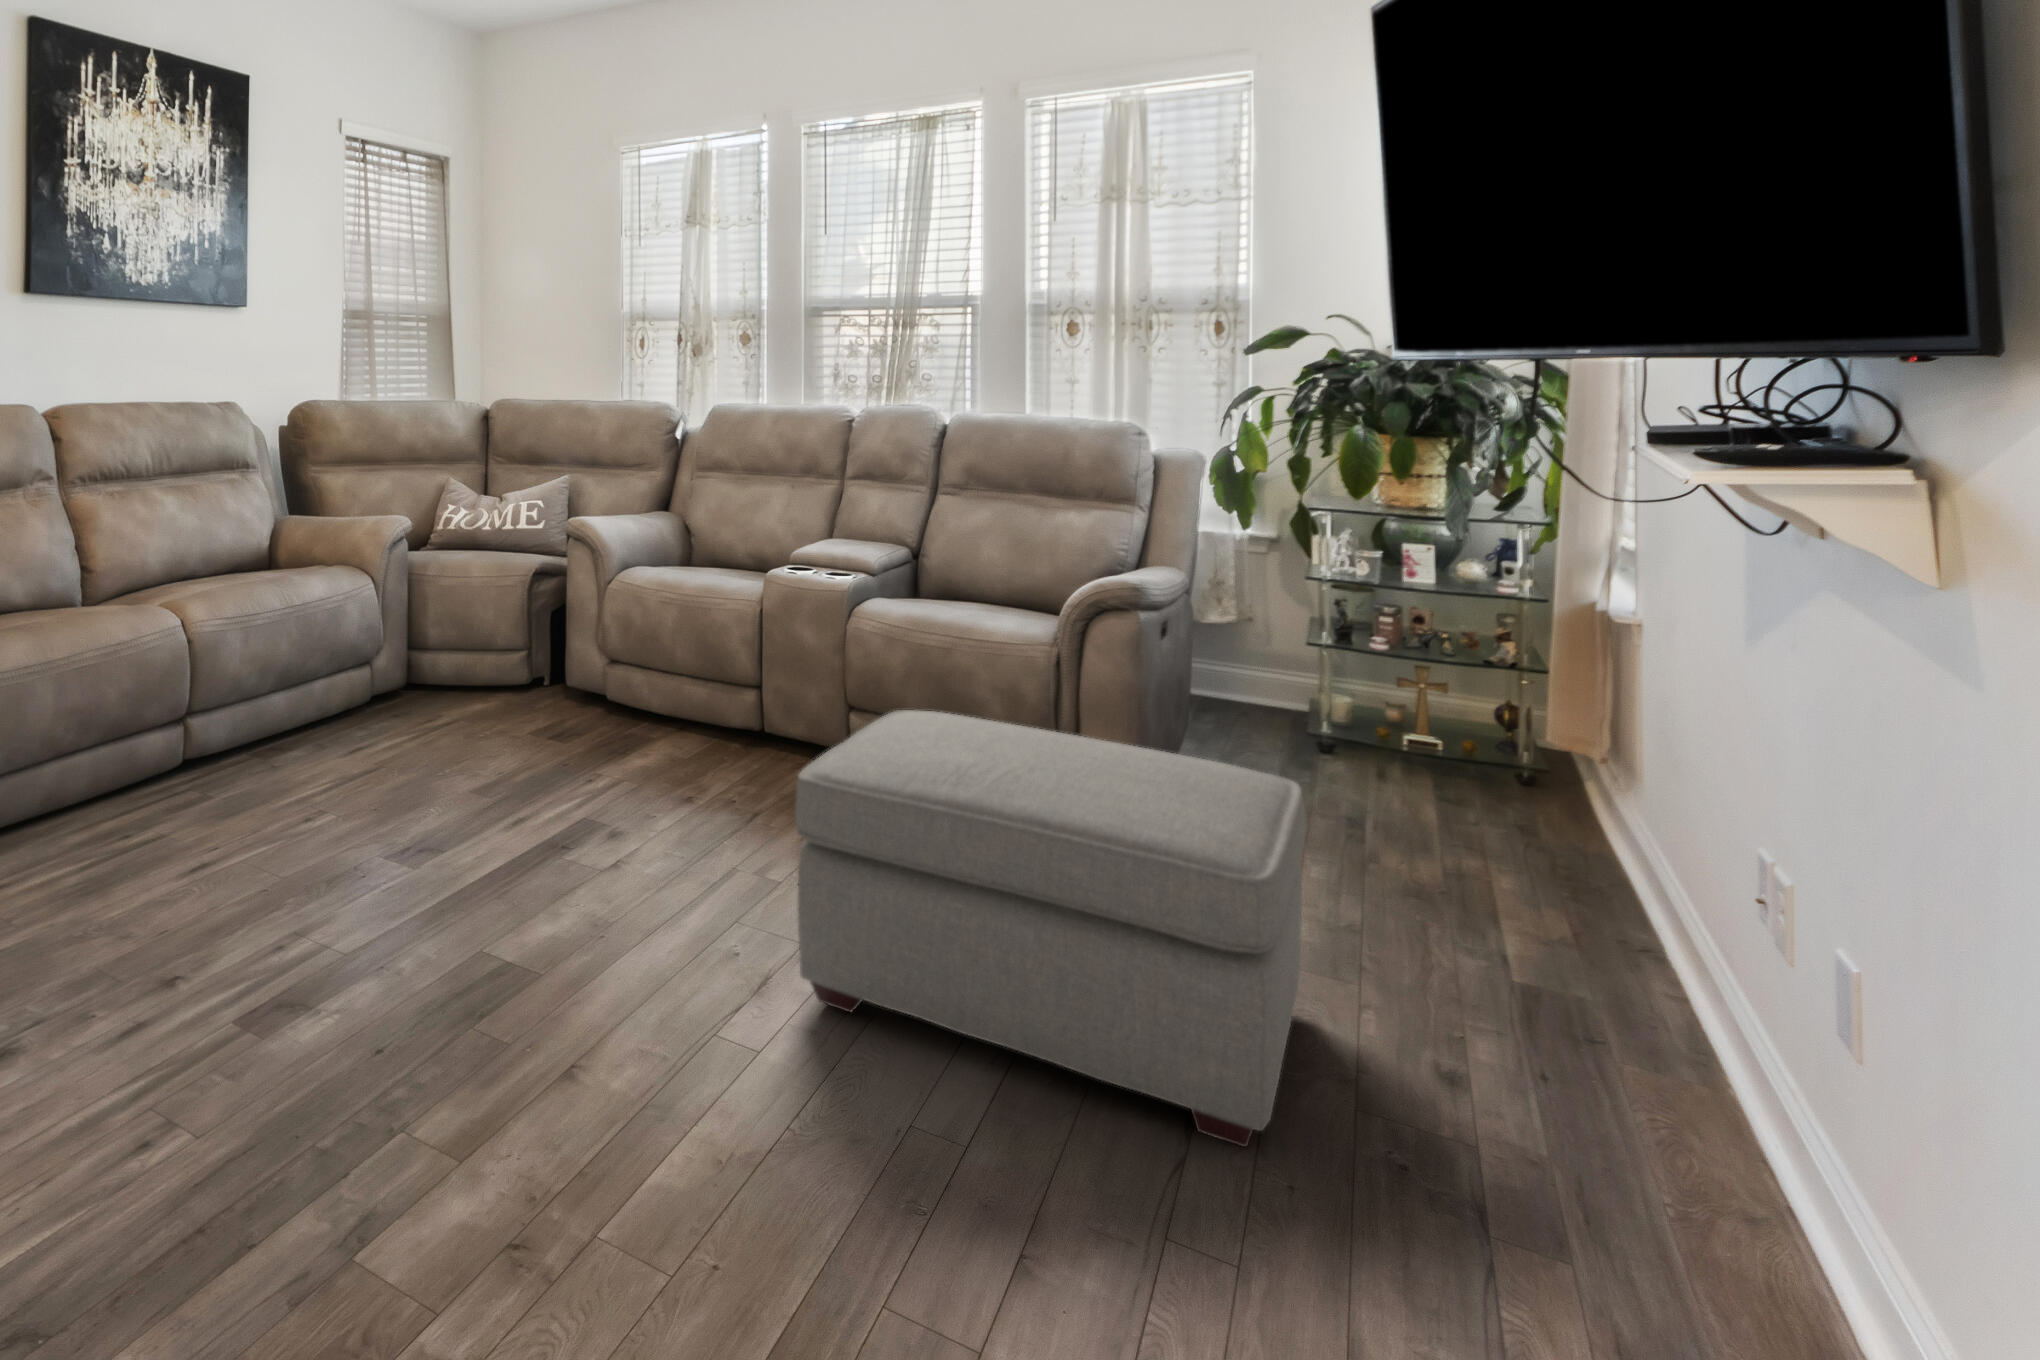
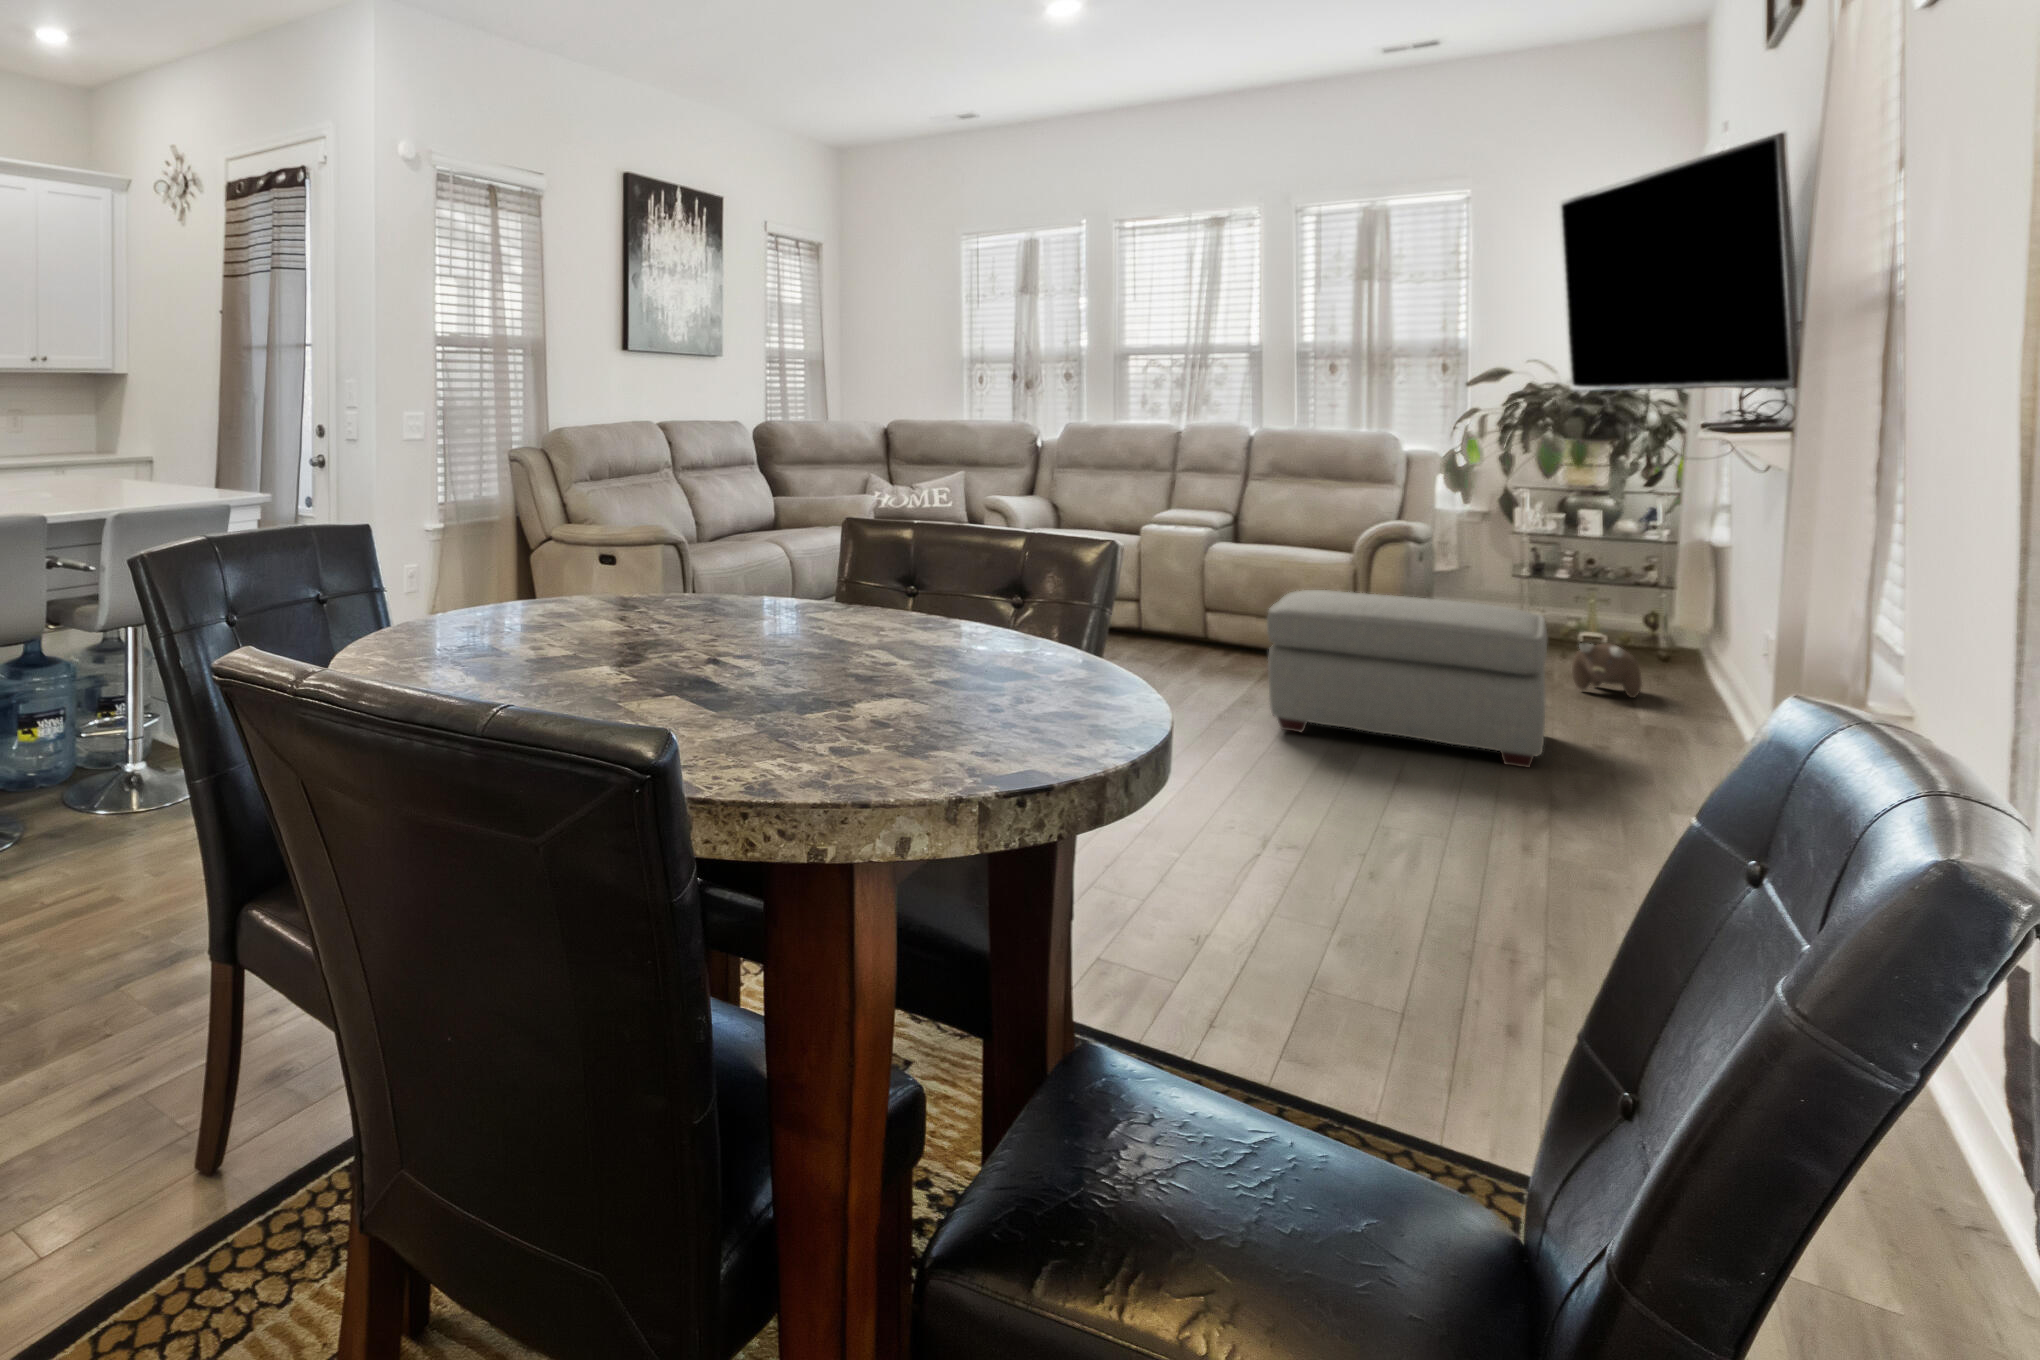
plush toy: none [1373,788,1485,891] -> present [1572,643,1642,698]

